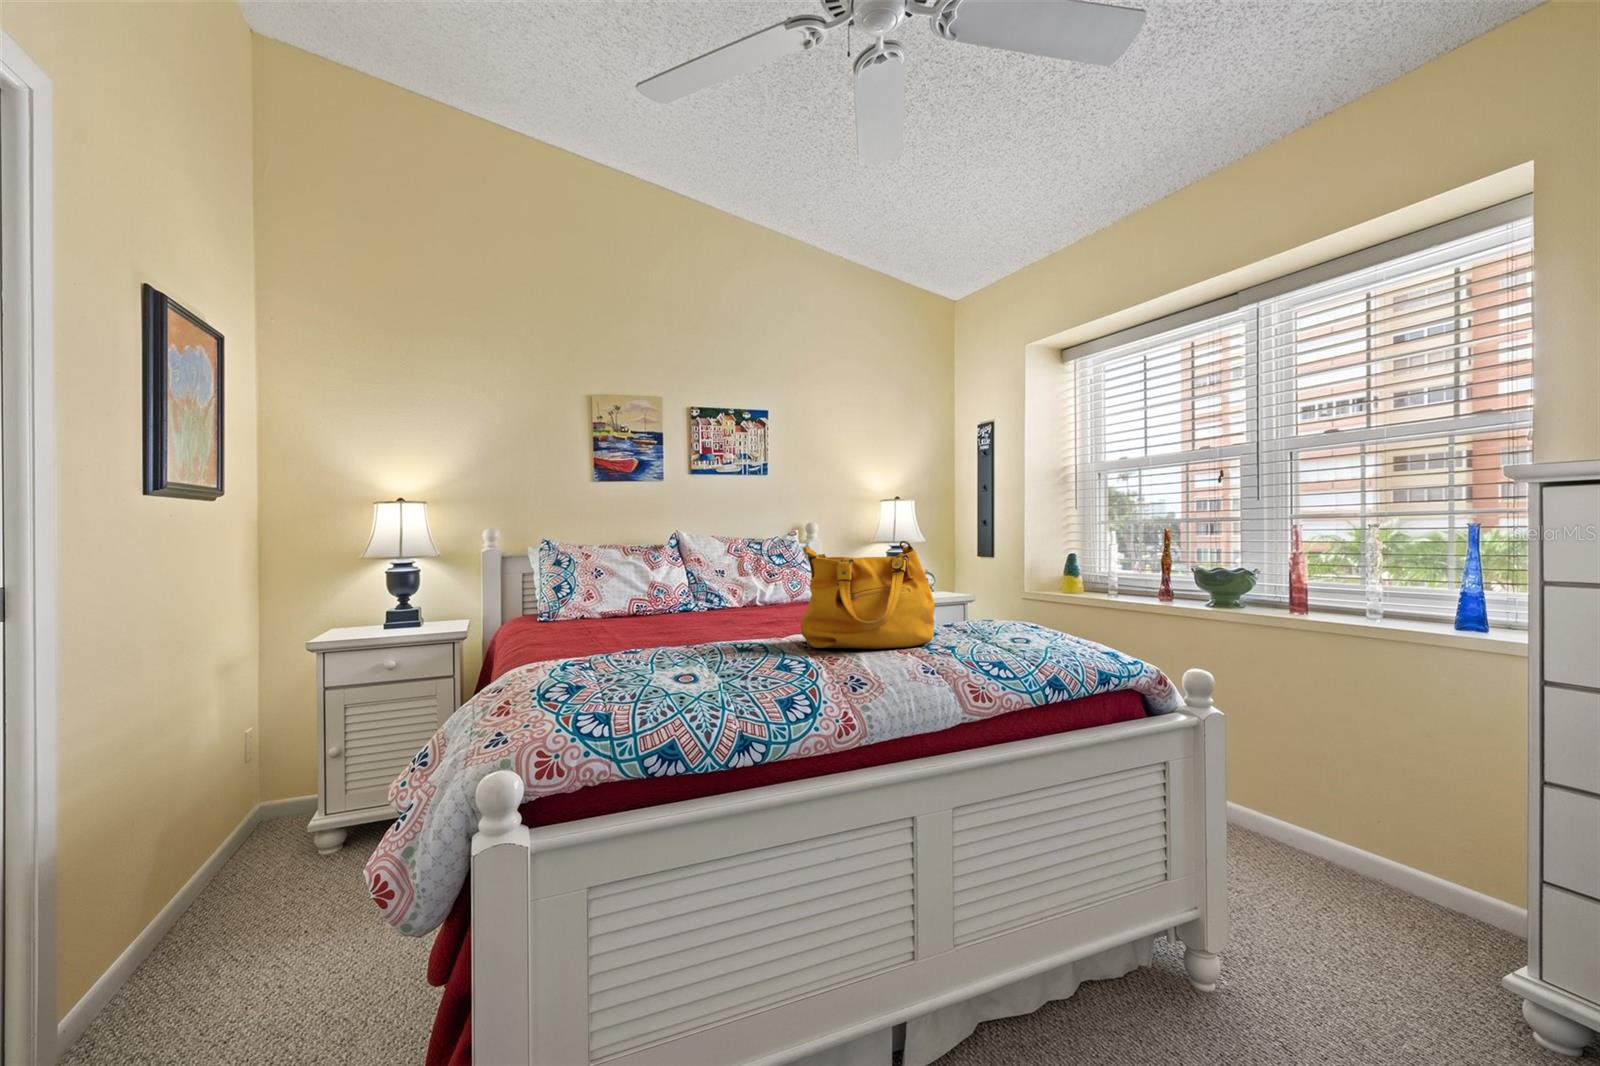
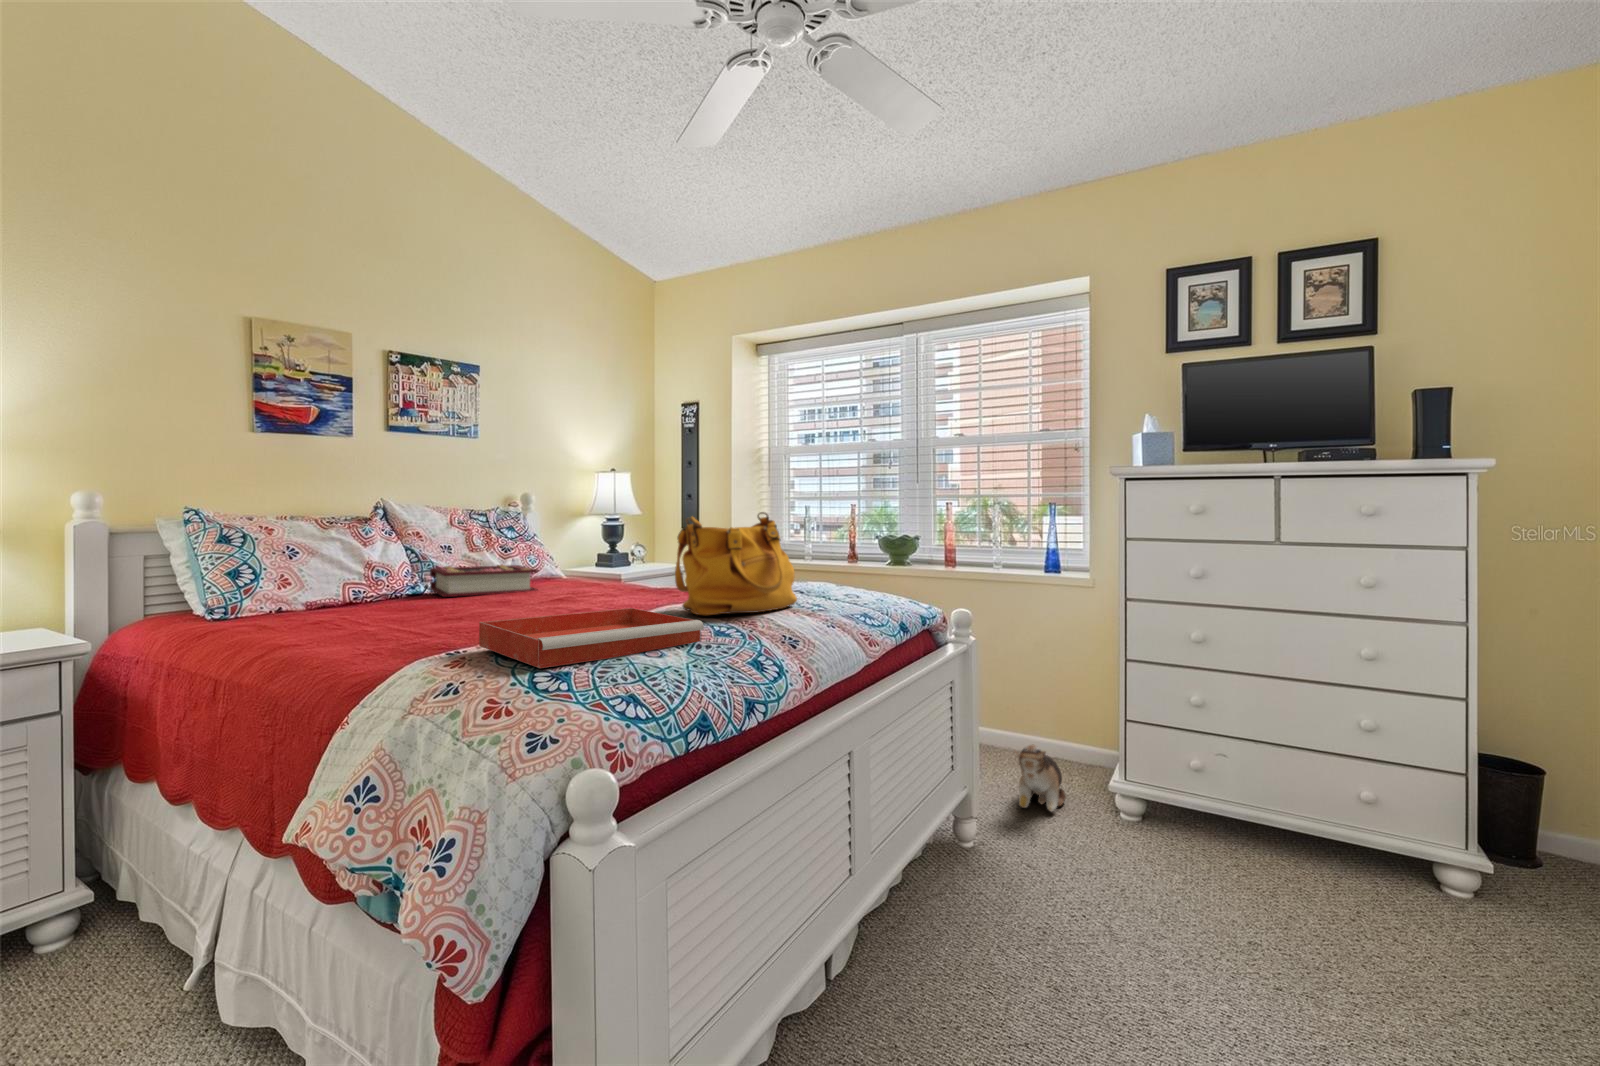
book: none [698,588,778,616] -> present [430,564,538,597]
tray: none [570,635,743,681] -> present [479,608,704,668]
plush toy: none [1302,873,1424,984] -> present [1018,745,1066,811]

